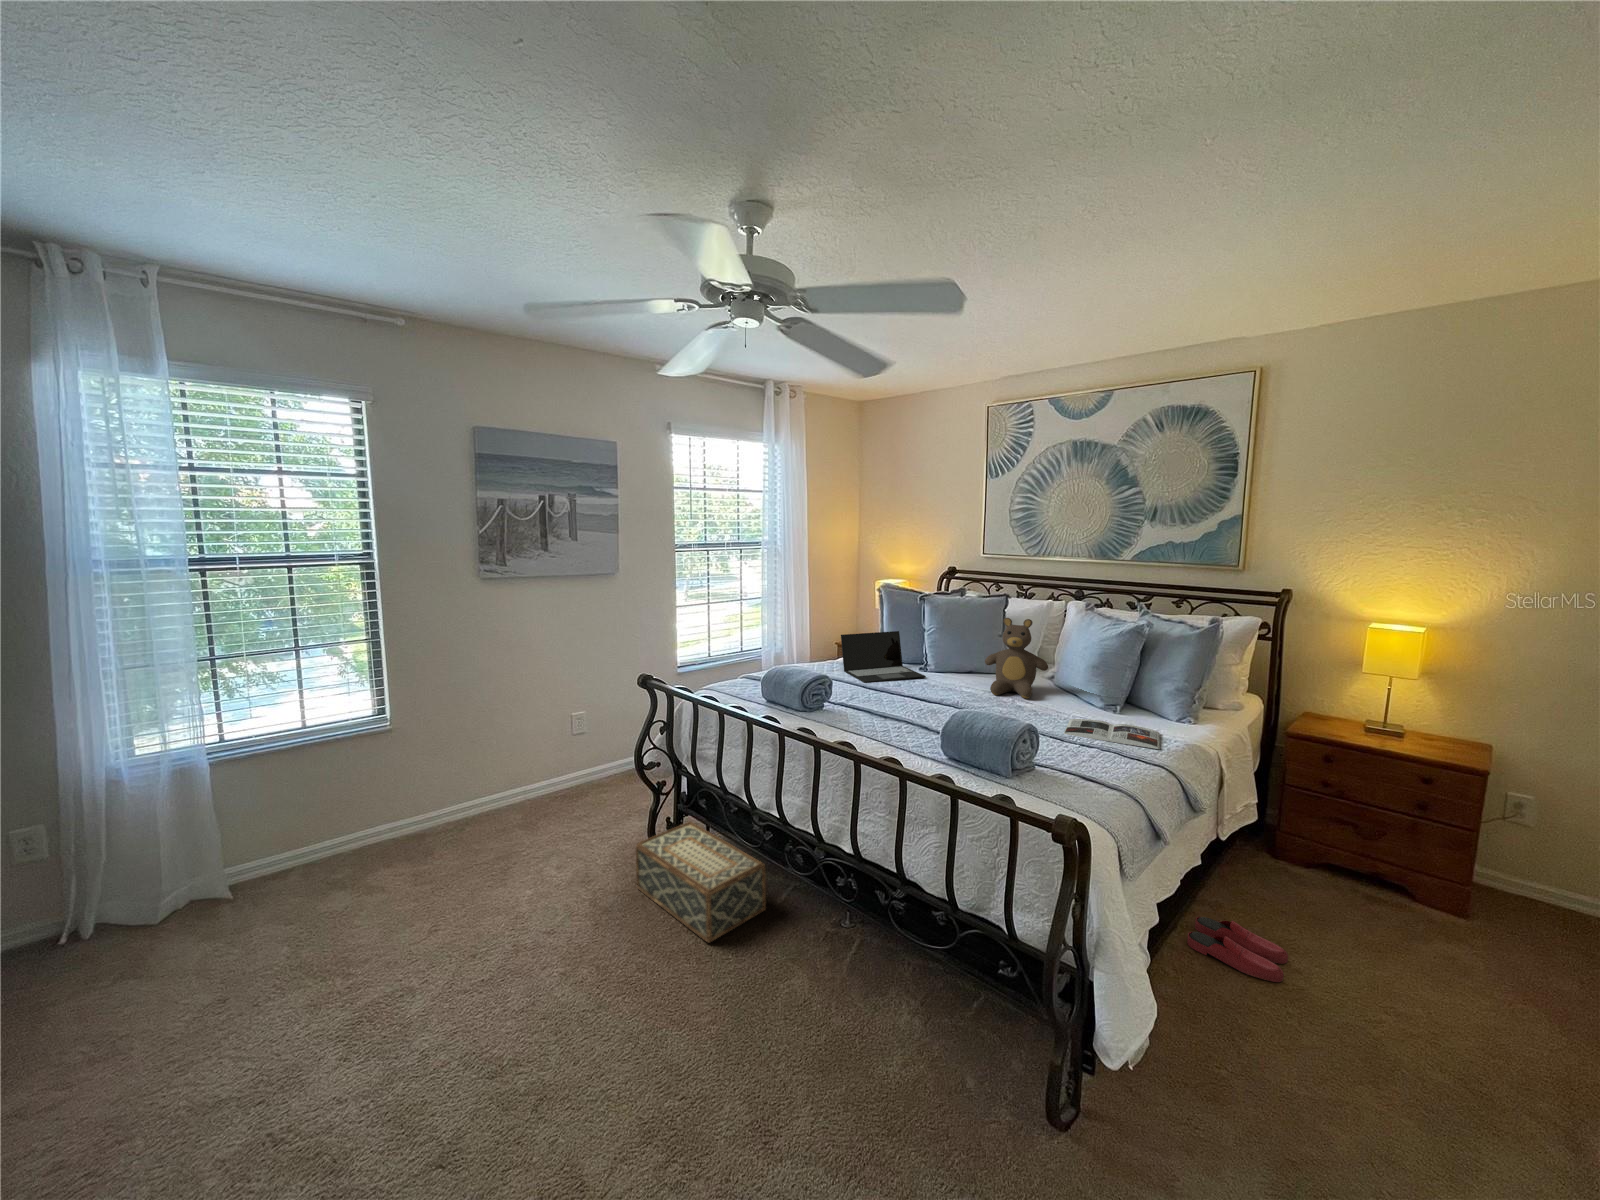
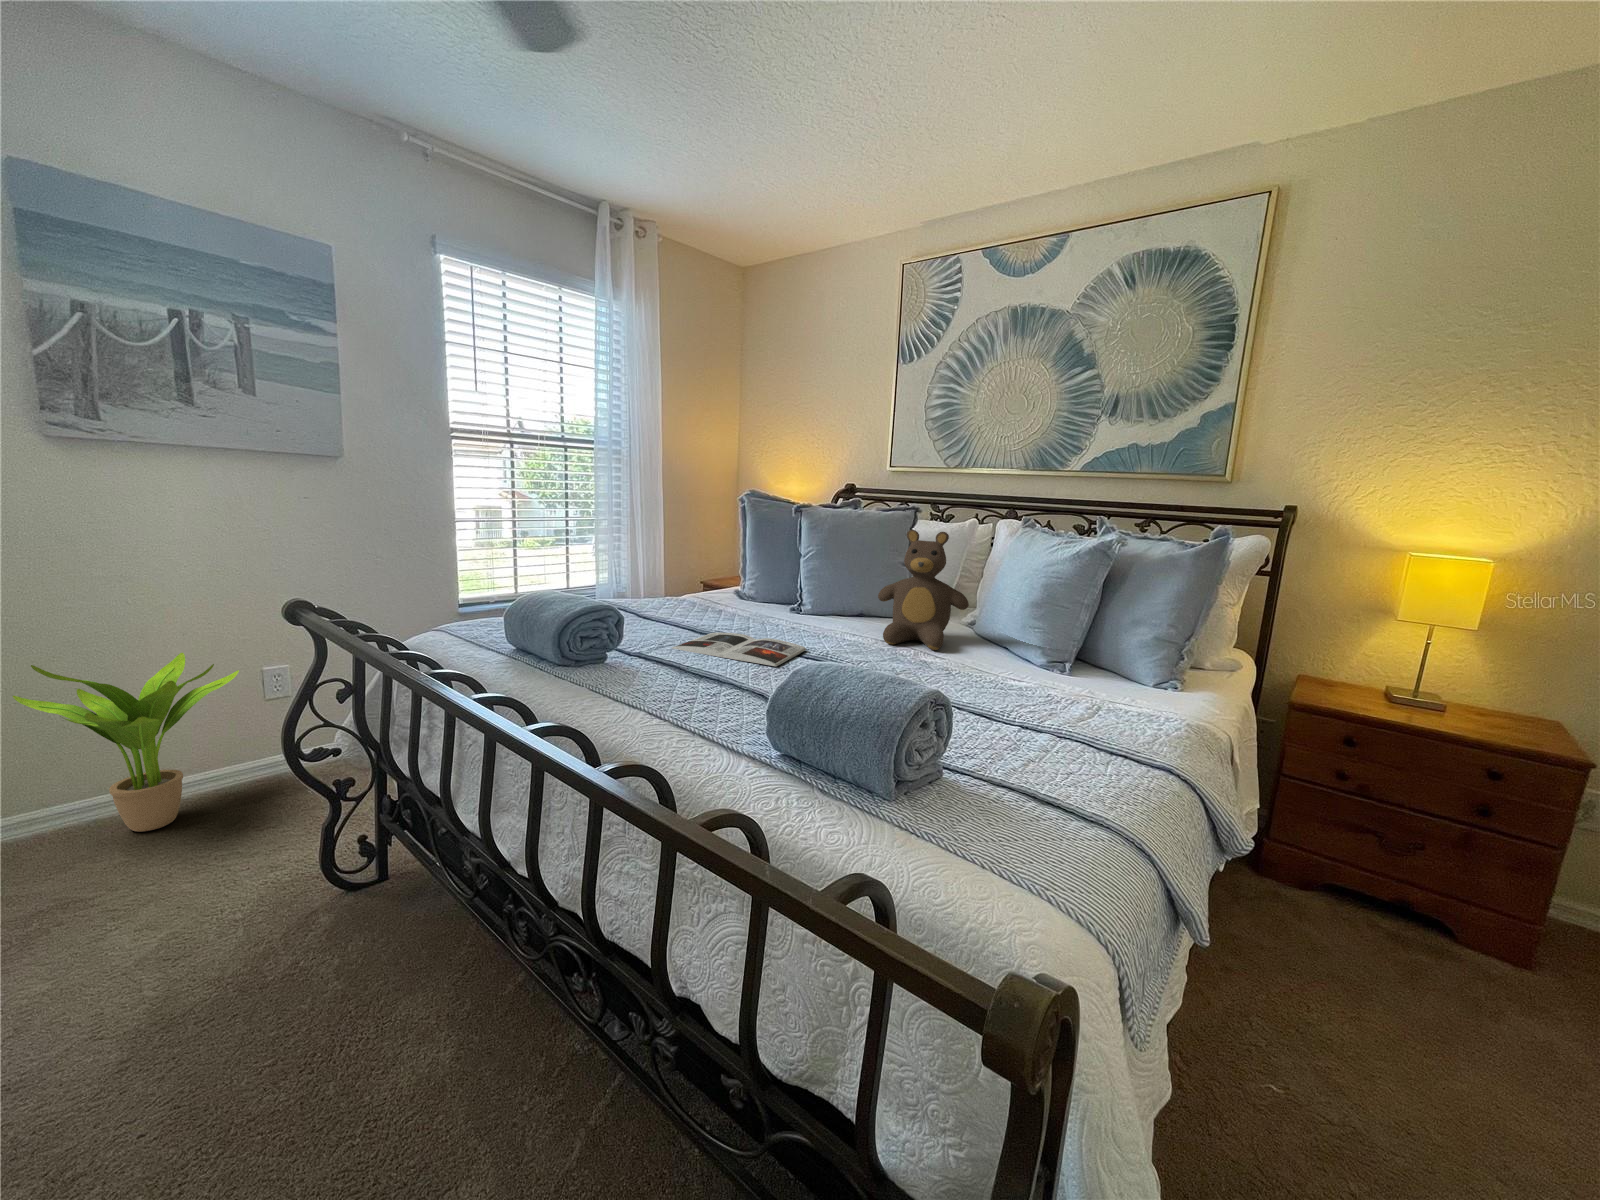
laptop: present [841,631,926,683] -> none [674,555,794,624]
potted plant: none [472,705,568,816] -> present [13,653,239,832]
magazine: present [1064,719,1160,749] -> present [672,633,806,666]
woven basket: present [636,822,766,943] -> none [234,849,467,1112]
slippers: present [1187,917,1288,982] -> none [1171,993,1337,1131]

